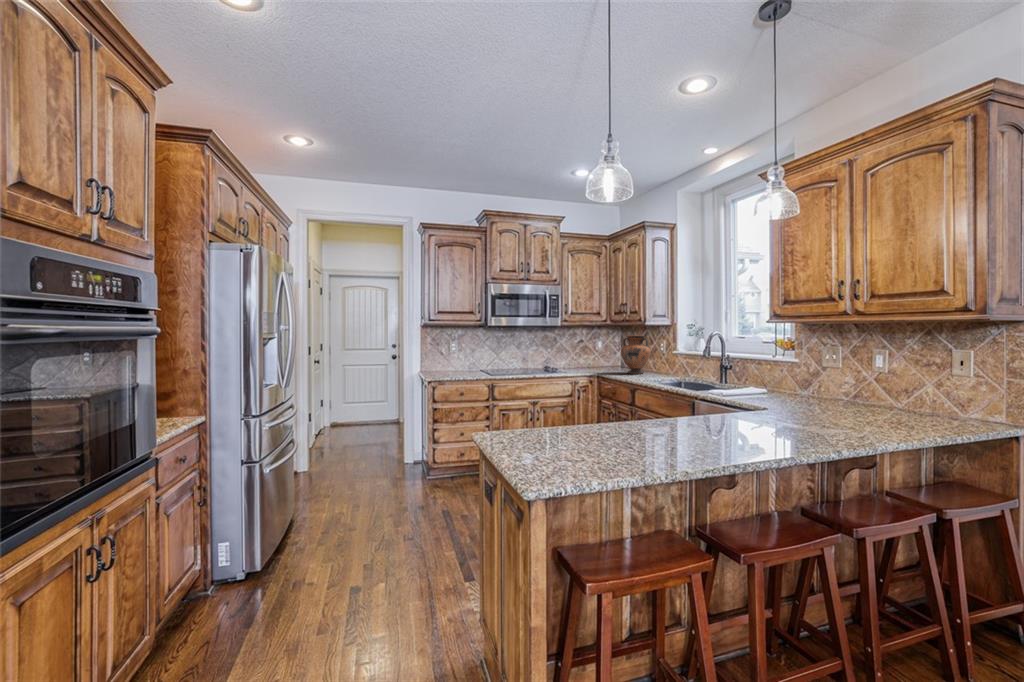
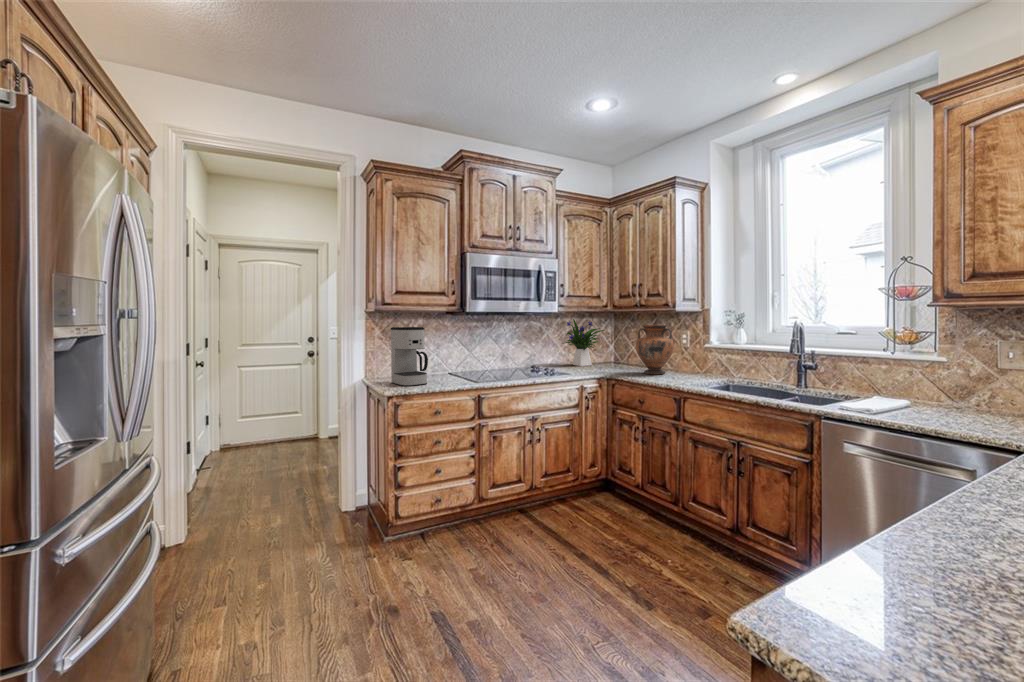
flower arrangement: none [572,330,607,368] -> present [565,319,604,366]
coffee maker: none [436,336,461,376] -> present [391,327,428,386]

